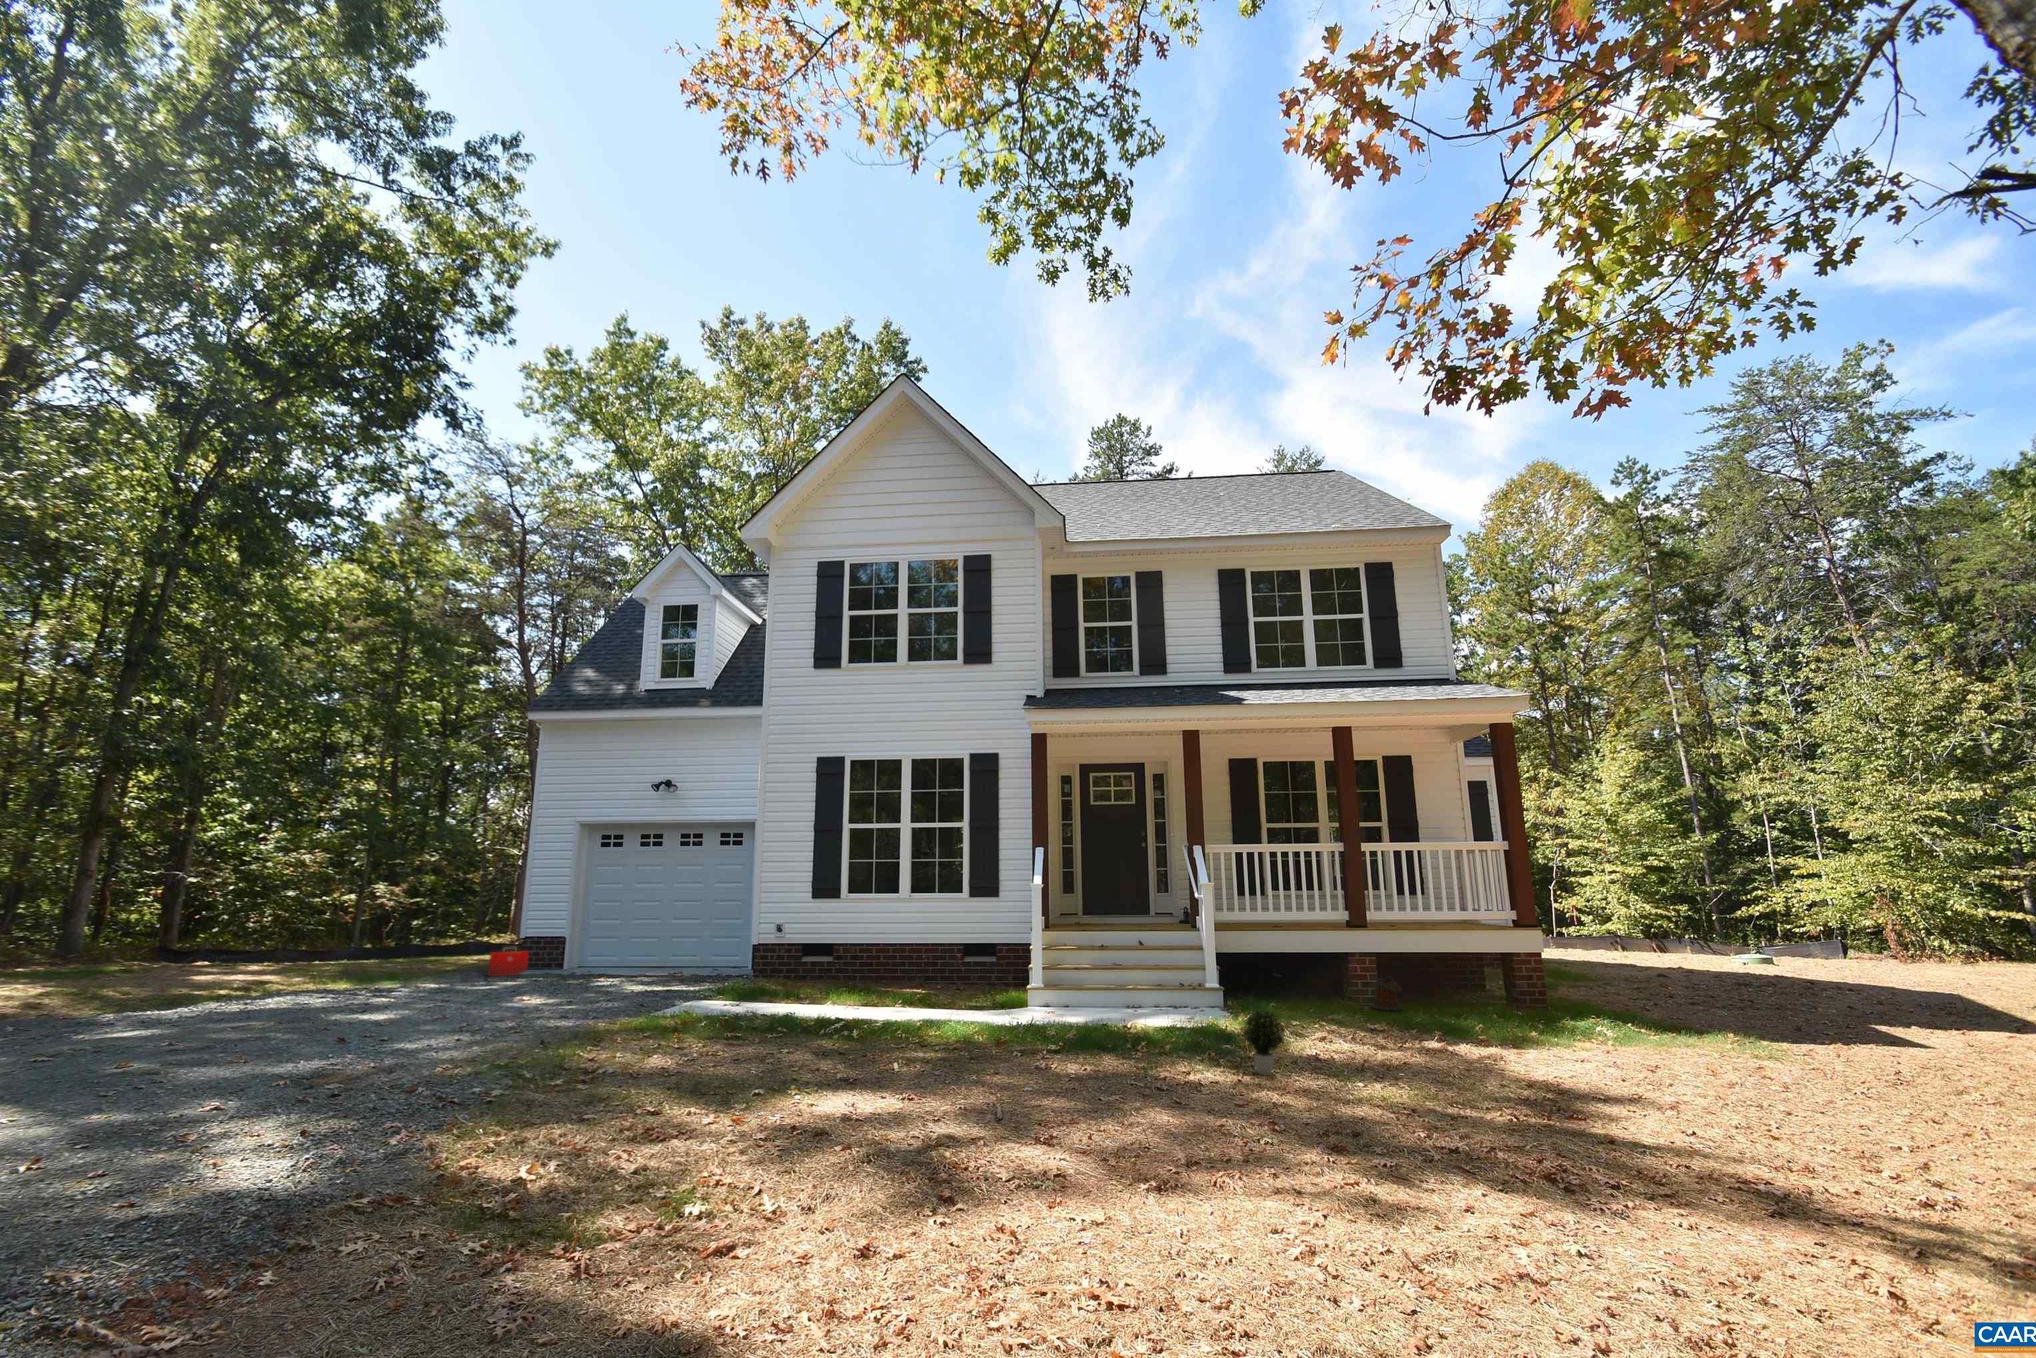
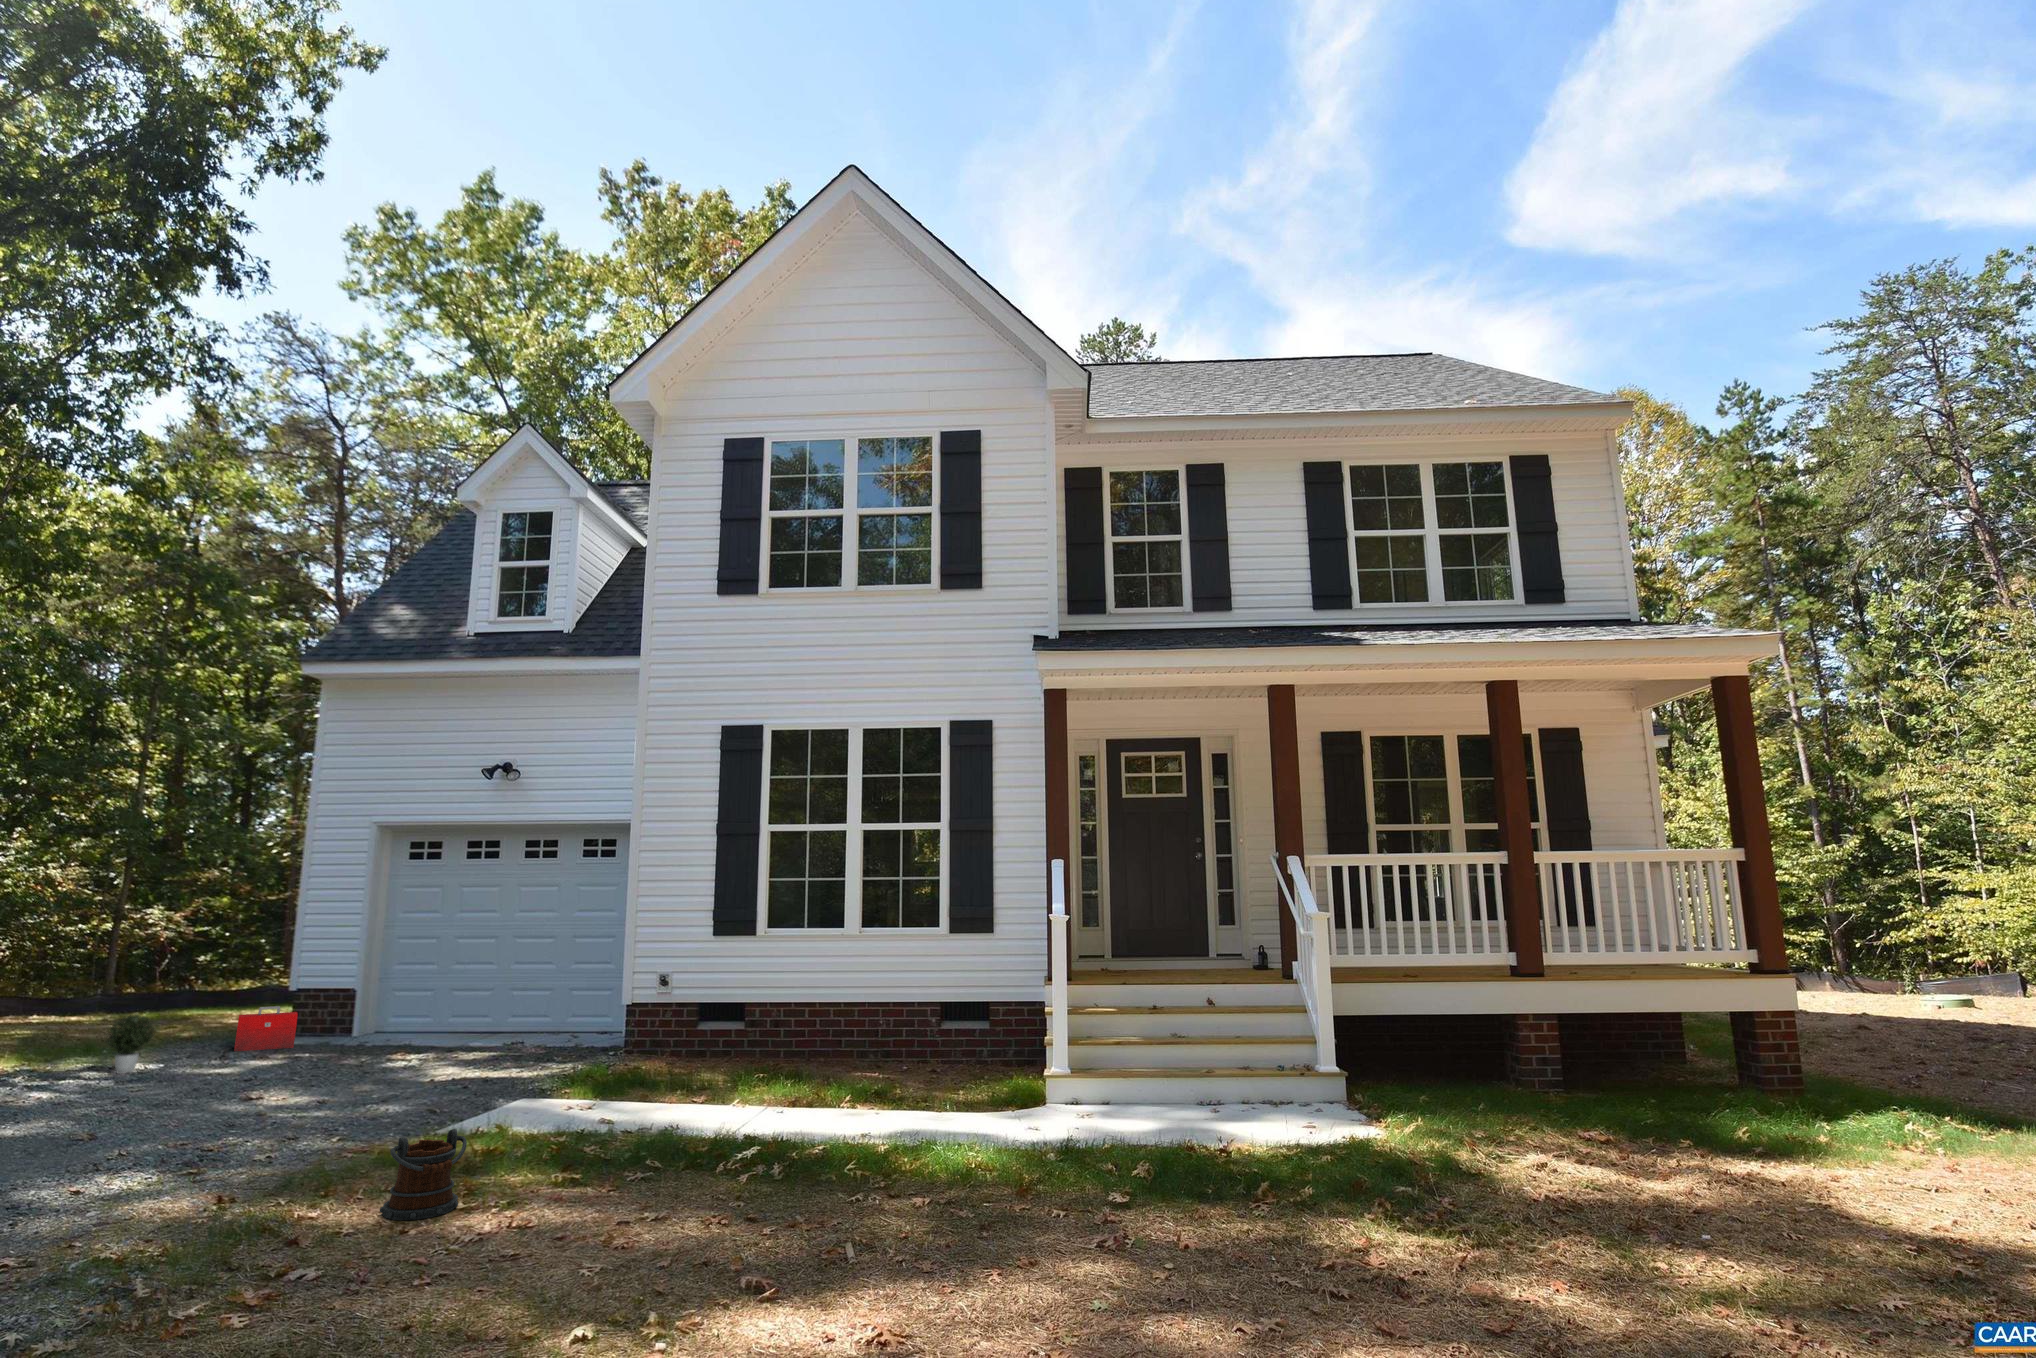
bucket: present [1371,976,1402,1011] -> present [380,1129,467,1220]
potted plant: present [1241,1010,1285,1076] -> present [106,1014,155,1074]

